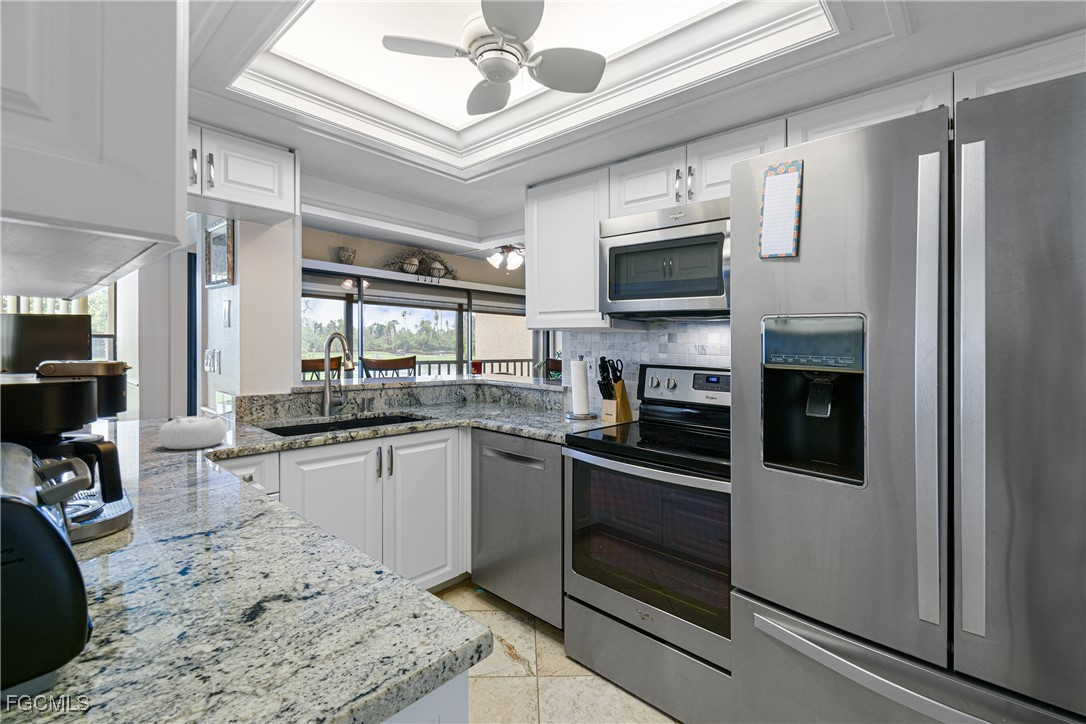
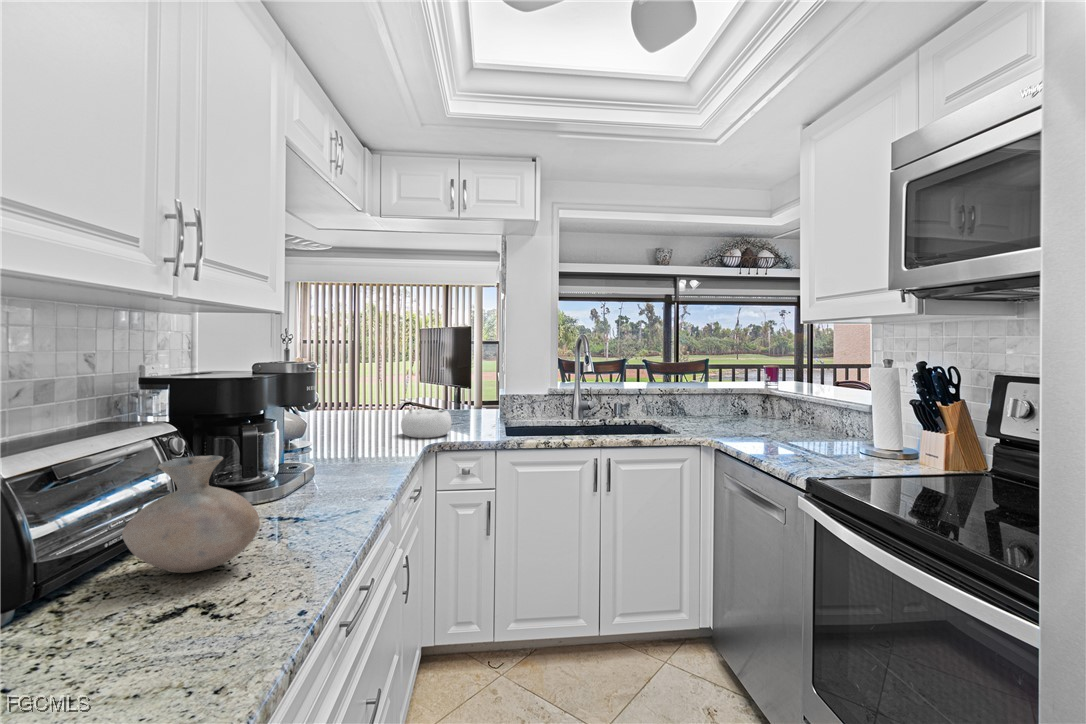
vase: none [174,458,315,576] -> present [122,456,260,573]

